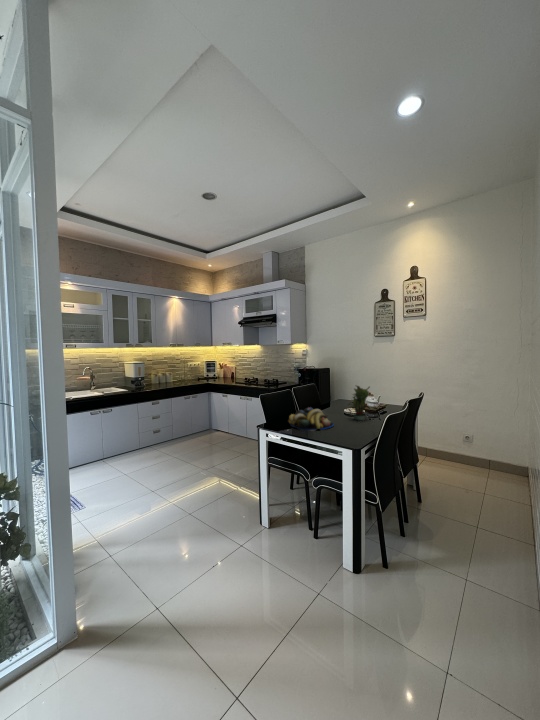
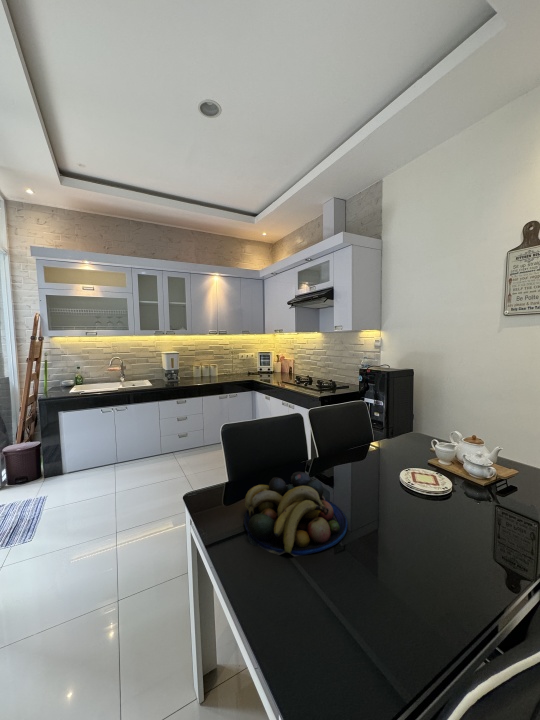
potted plant: present [349,386,370,420] -> none [397,435,459,524]

